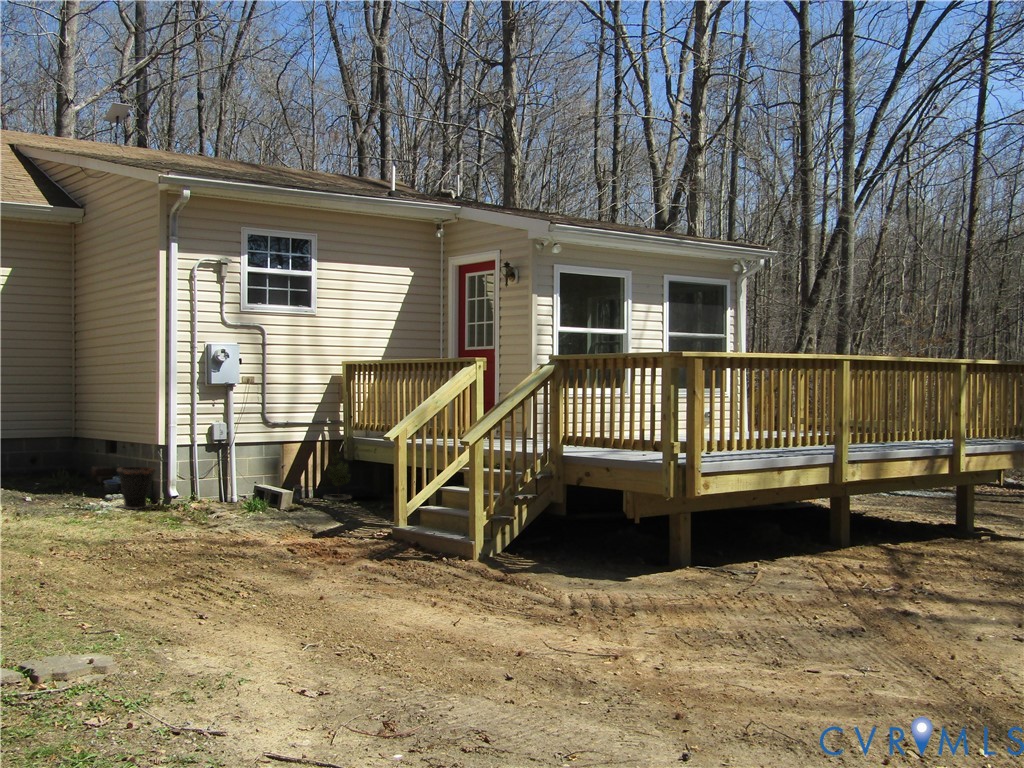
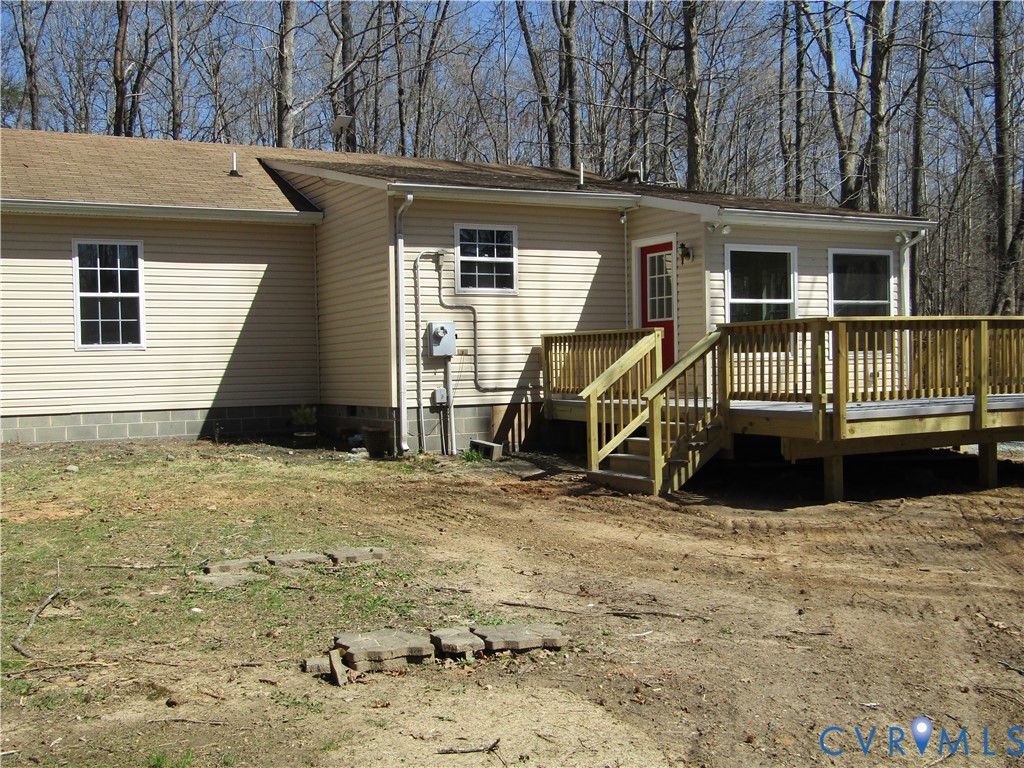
potted tree: present [324,453,351,500] -> present [293,400,316,436]

